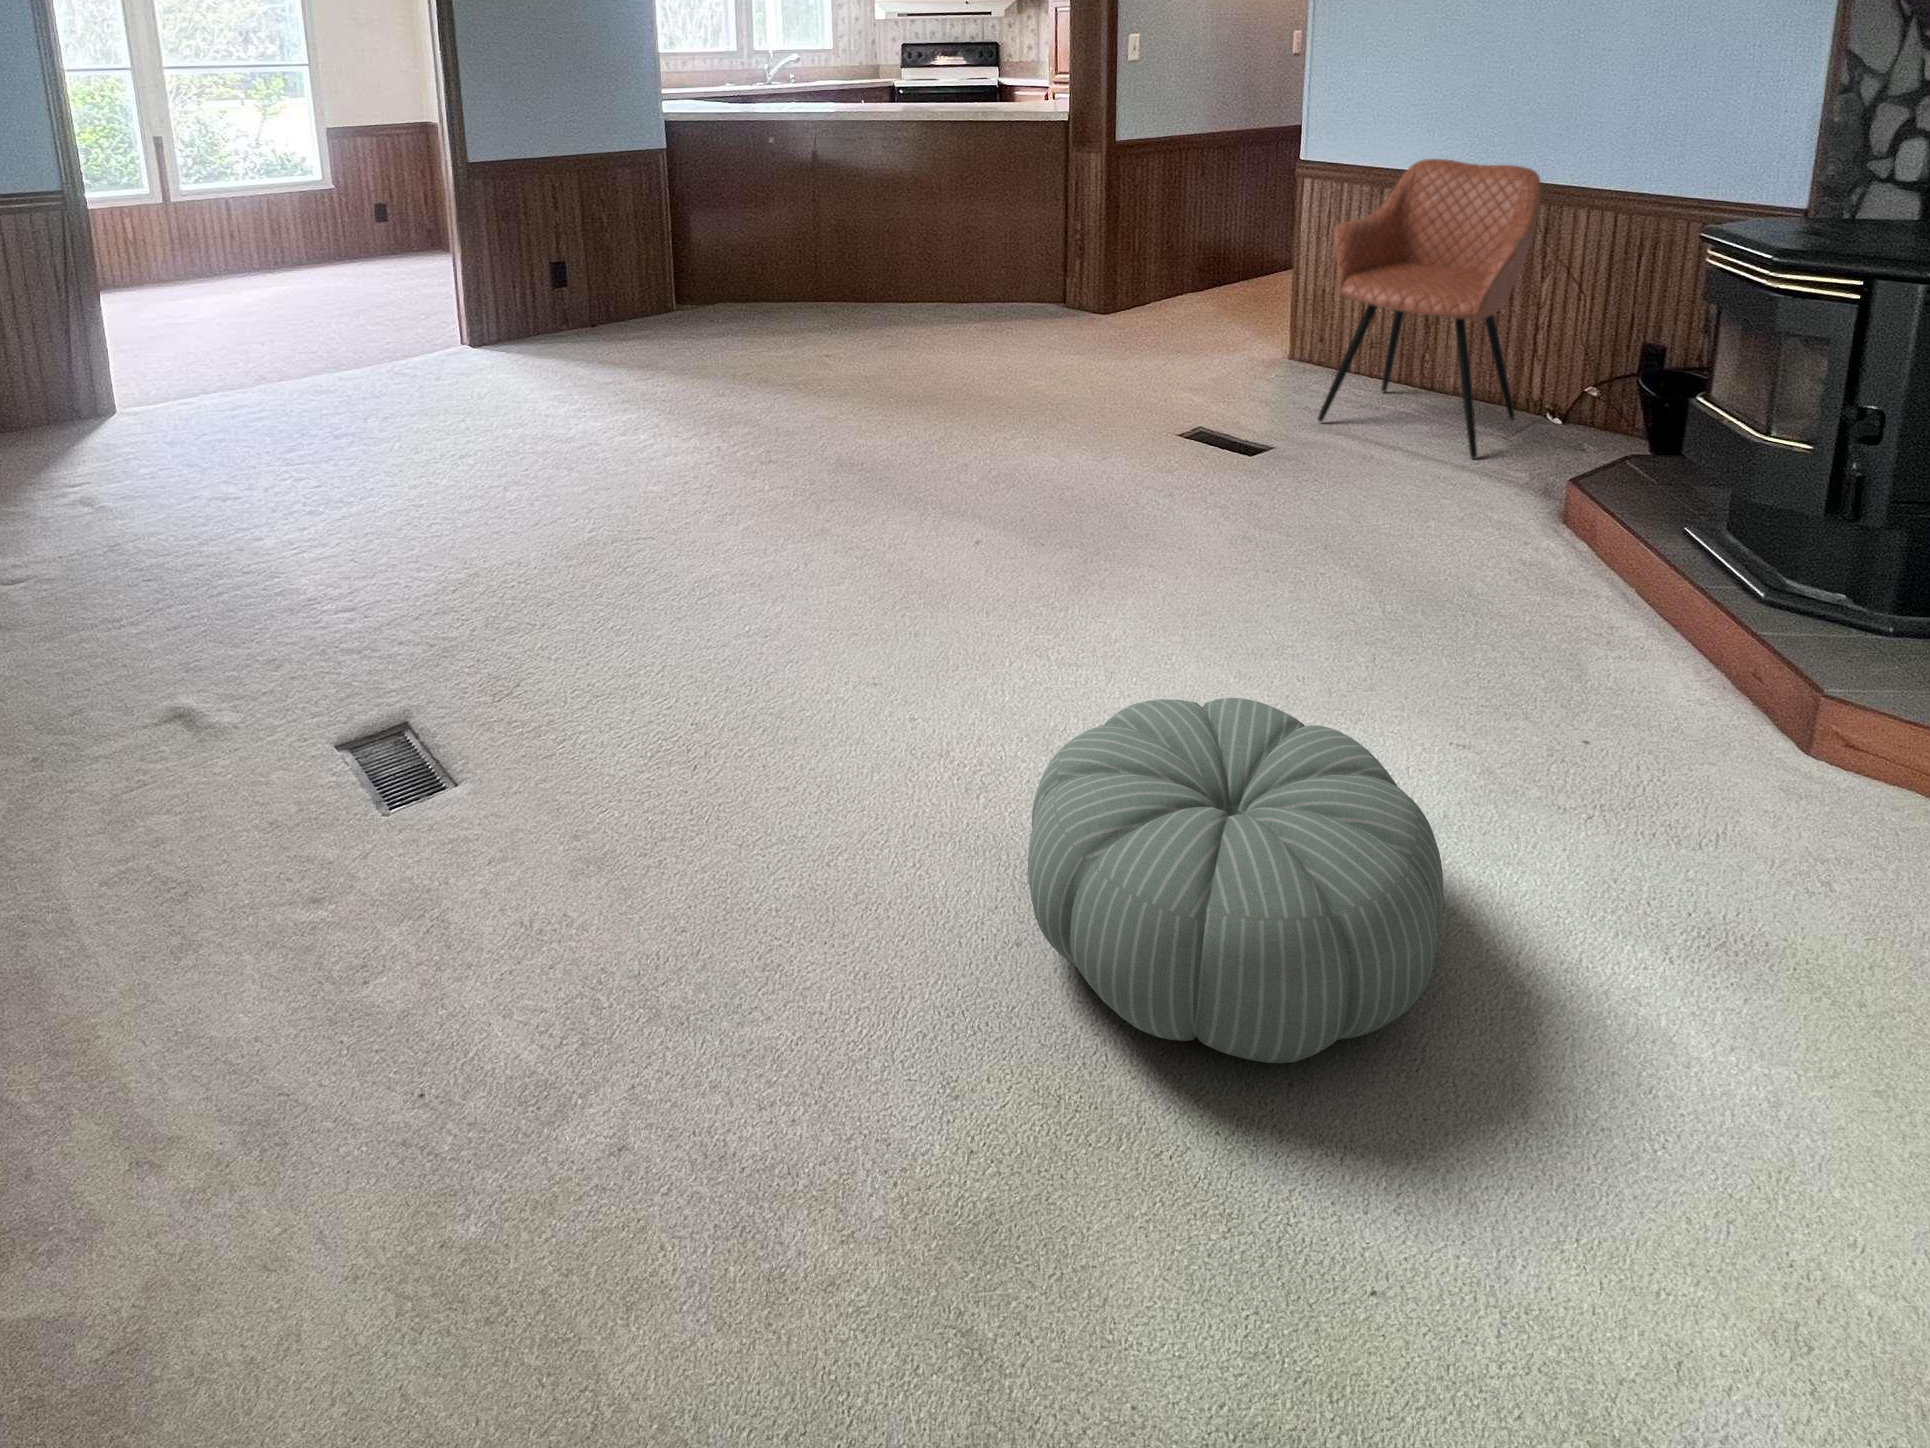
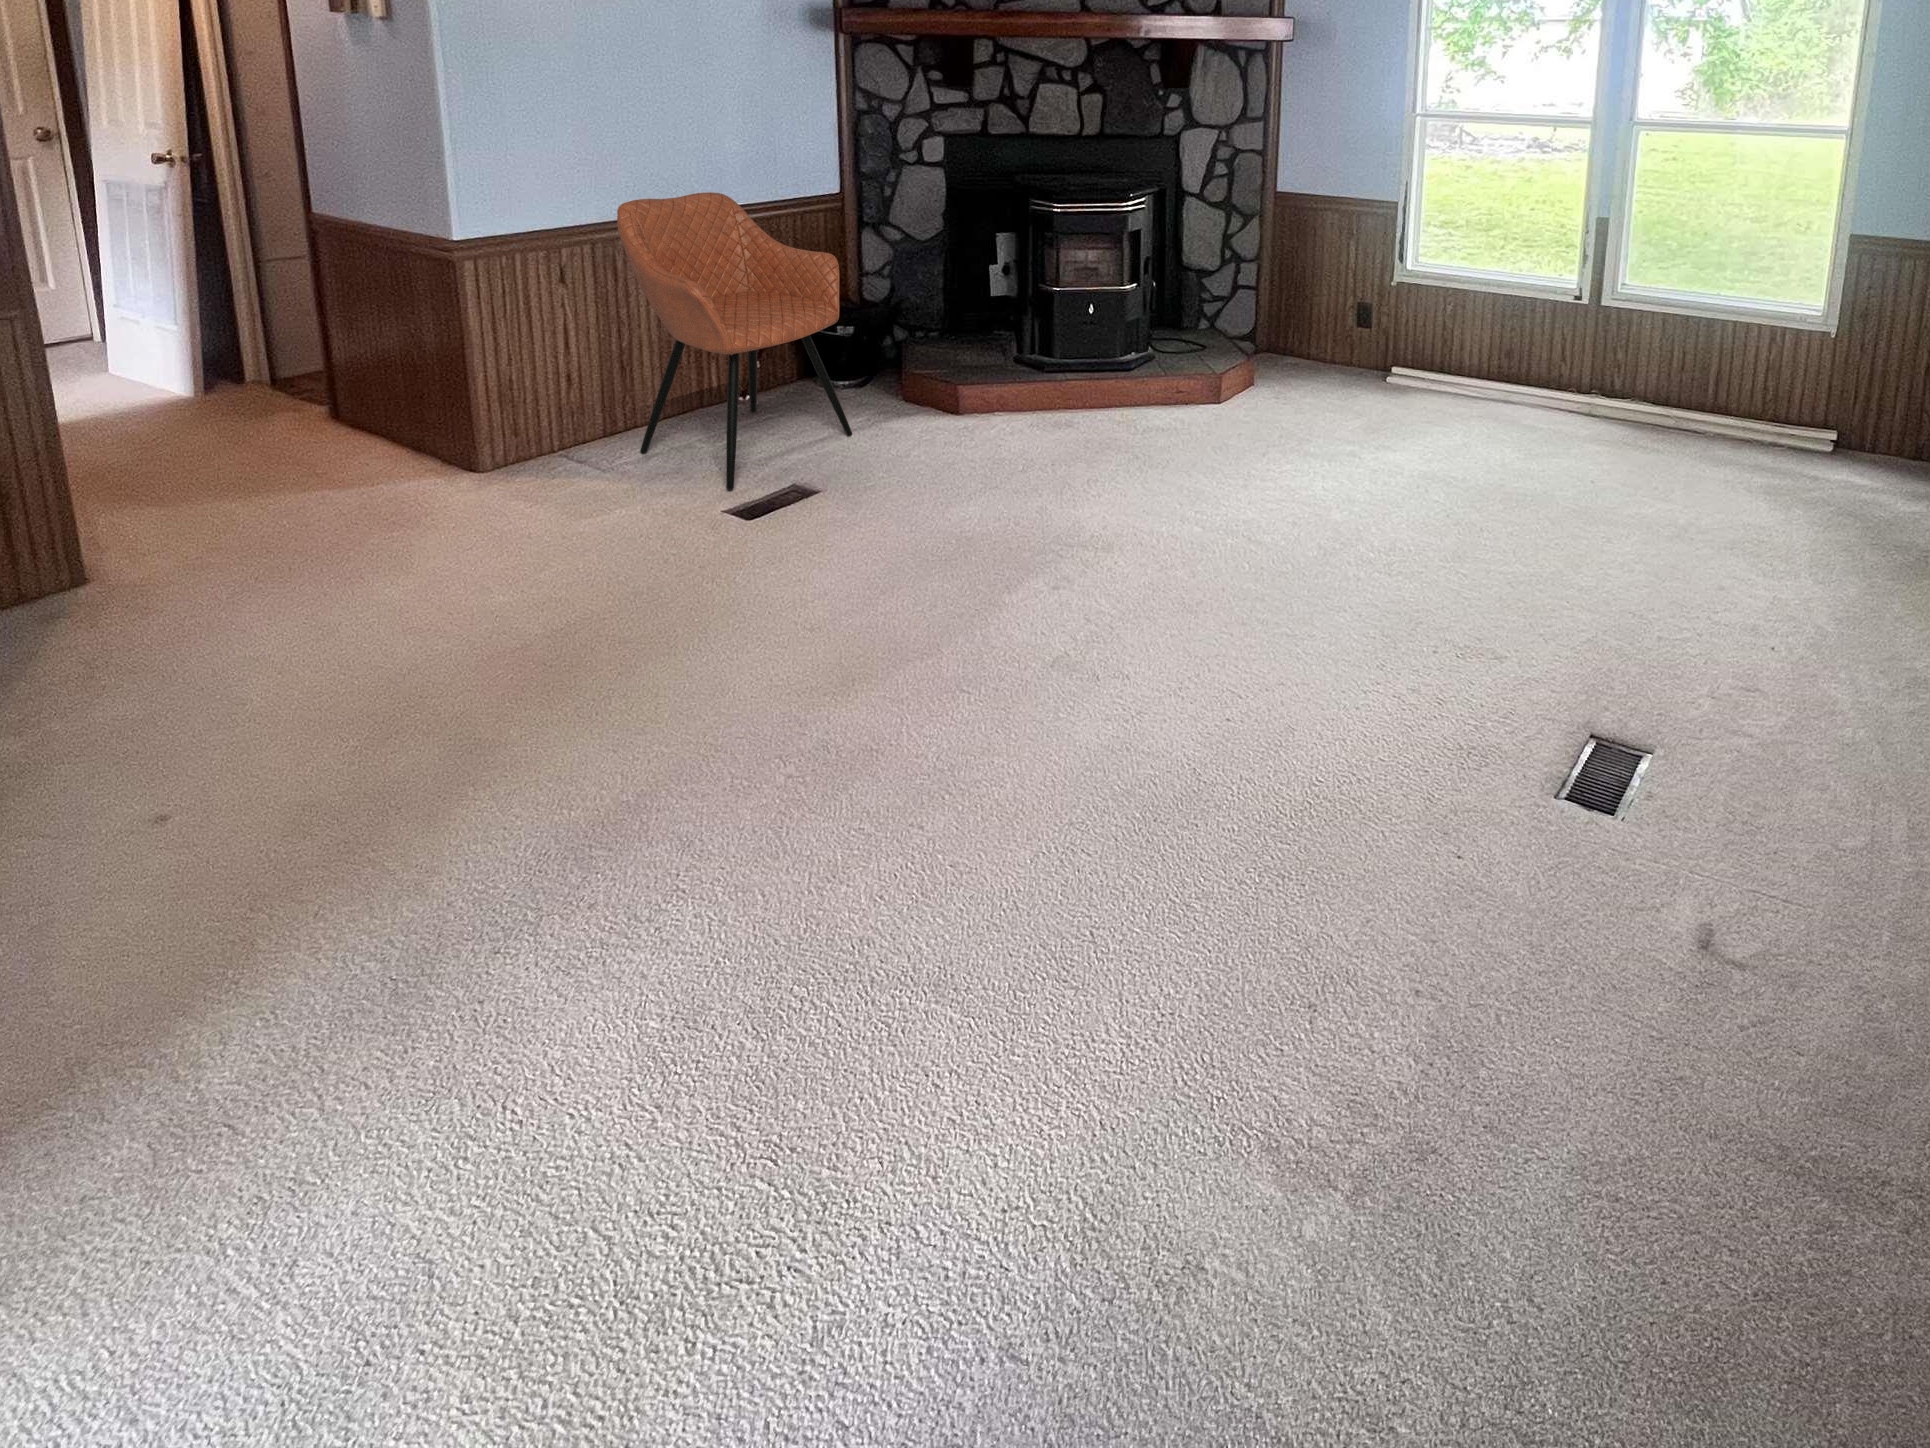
pouf: present [1028,698,1443,1063] -> none [1422,451,1652,606]

